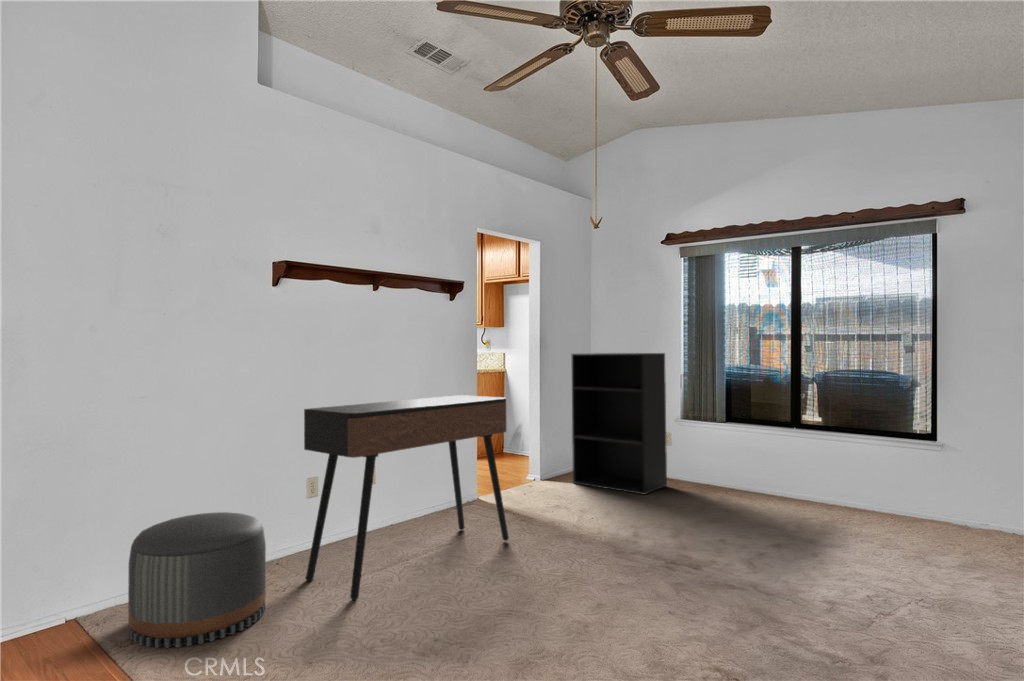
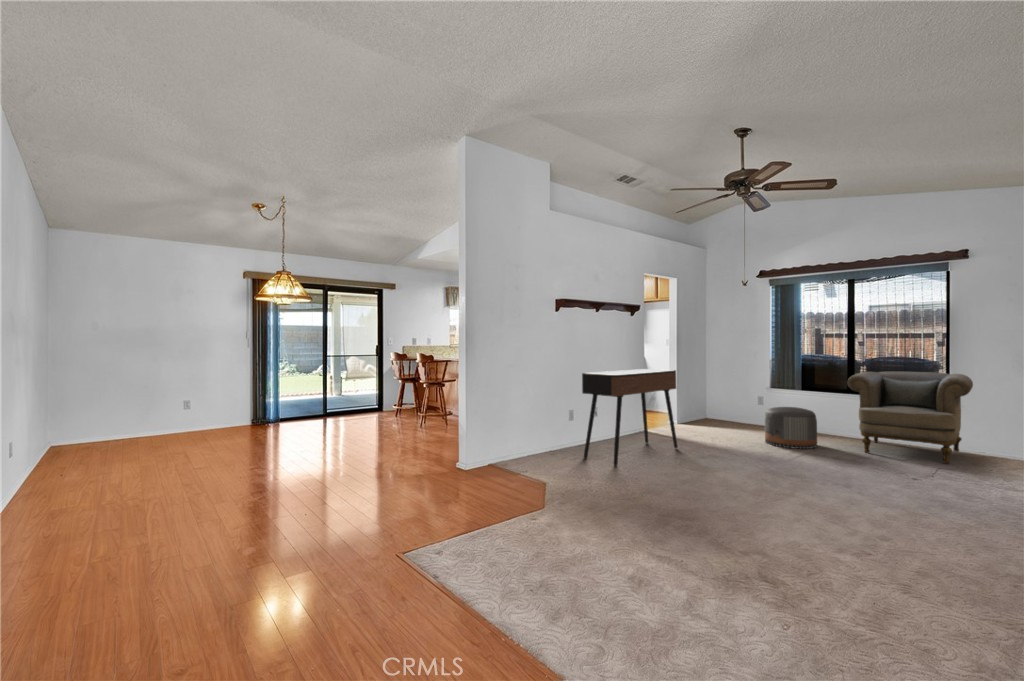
bookshelf: present [571,353,667,494] -> none [697,346,761,432]
armchair: none [789,395,972,553] -> present [848,371,973,464]
pouf: present [128,512,266,648] -> present [765,407,817,449]

